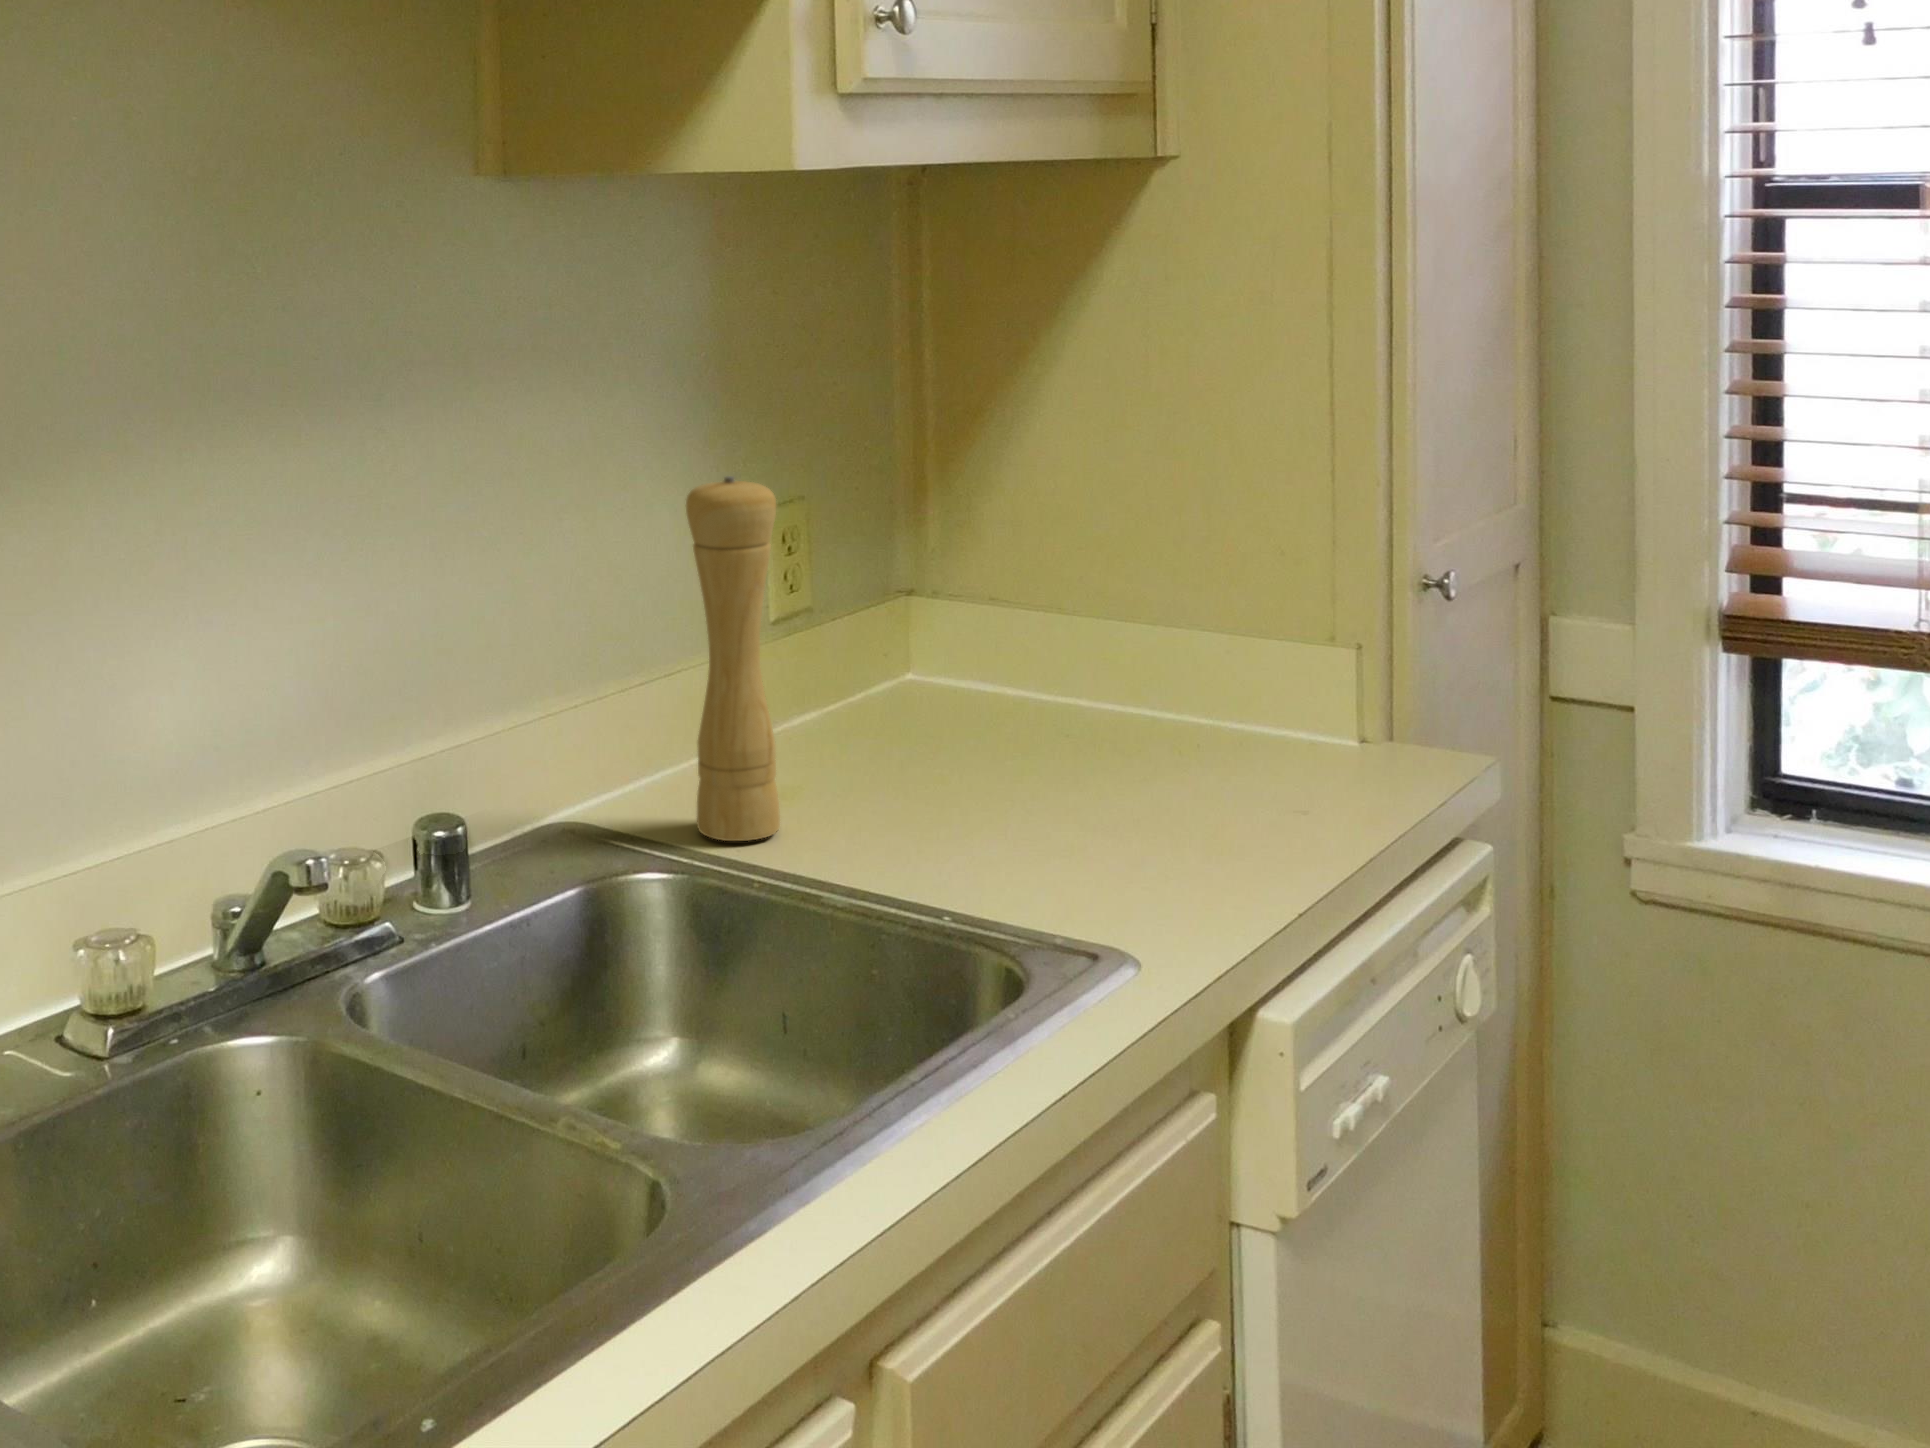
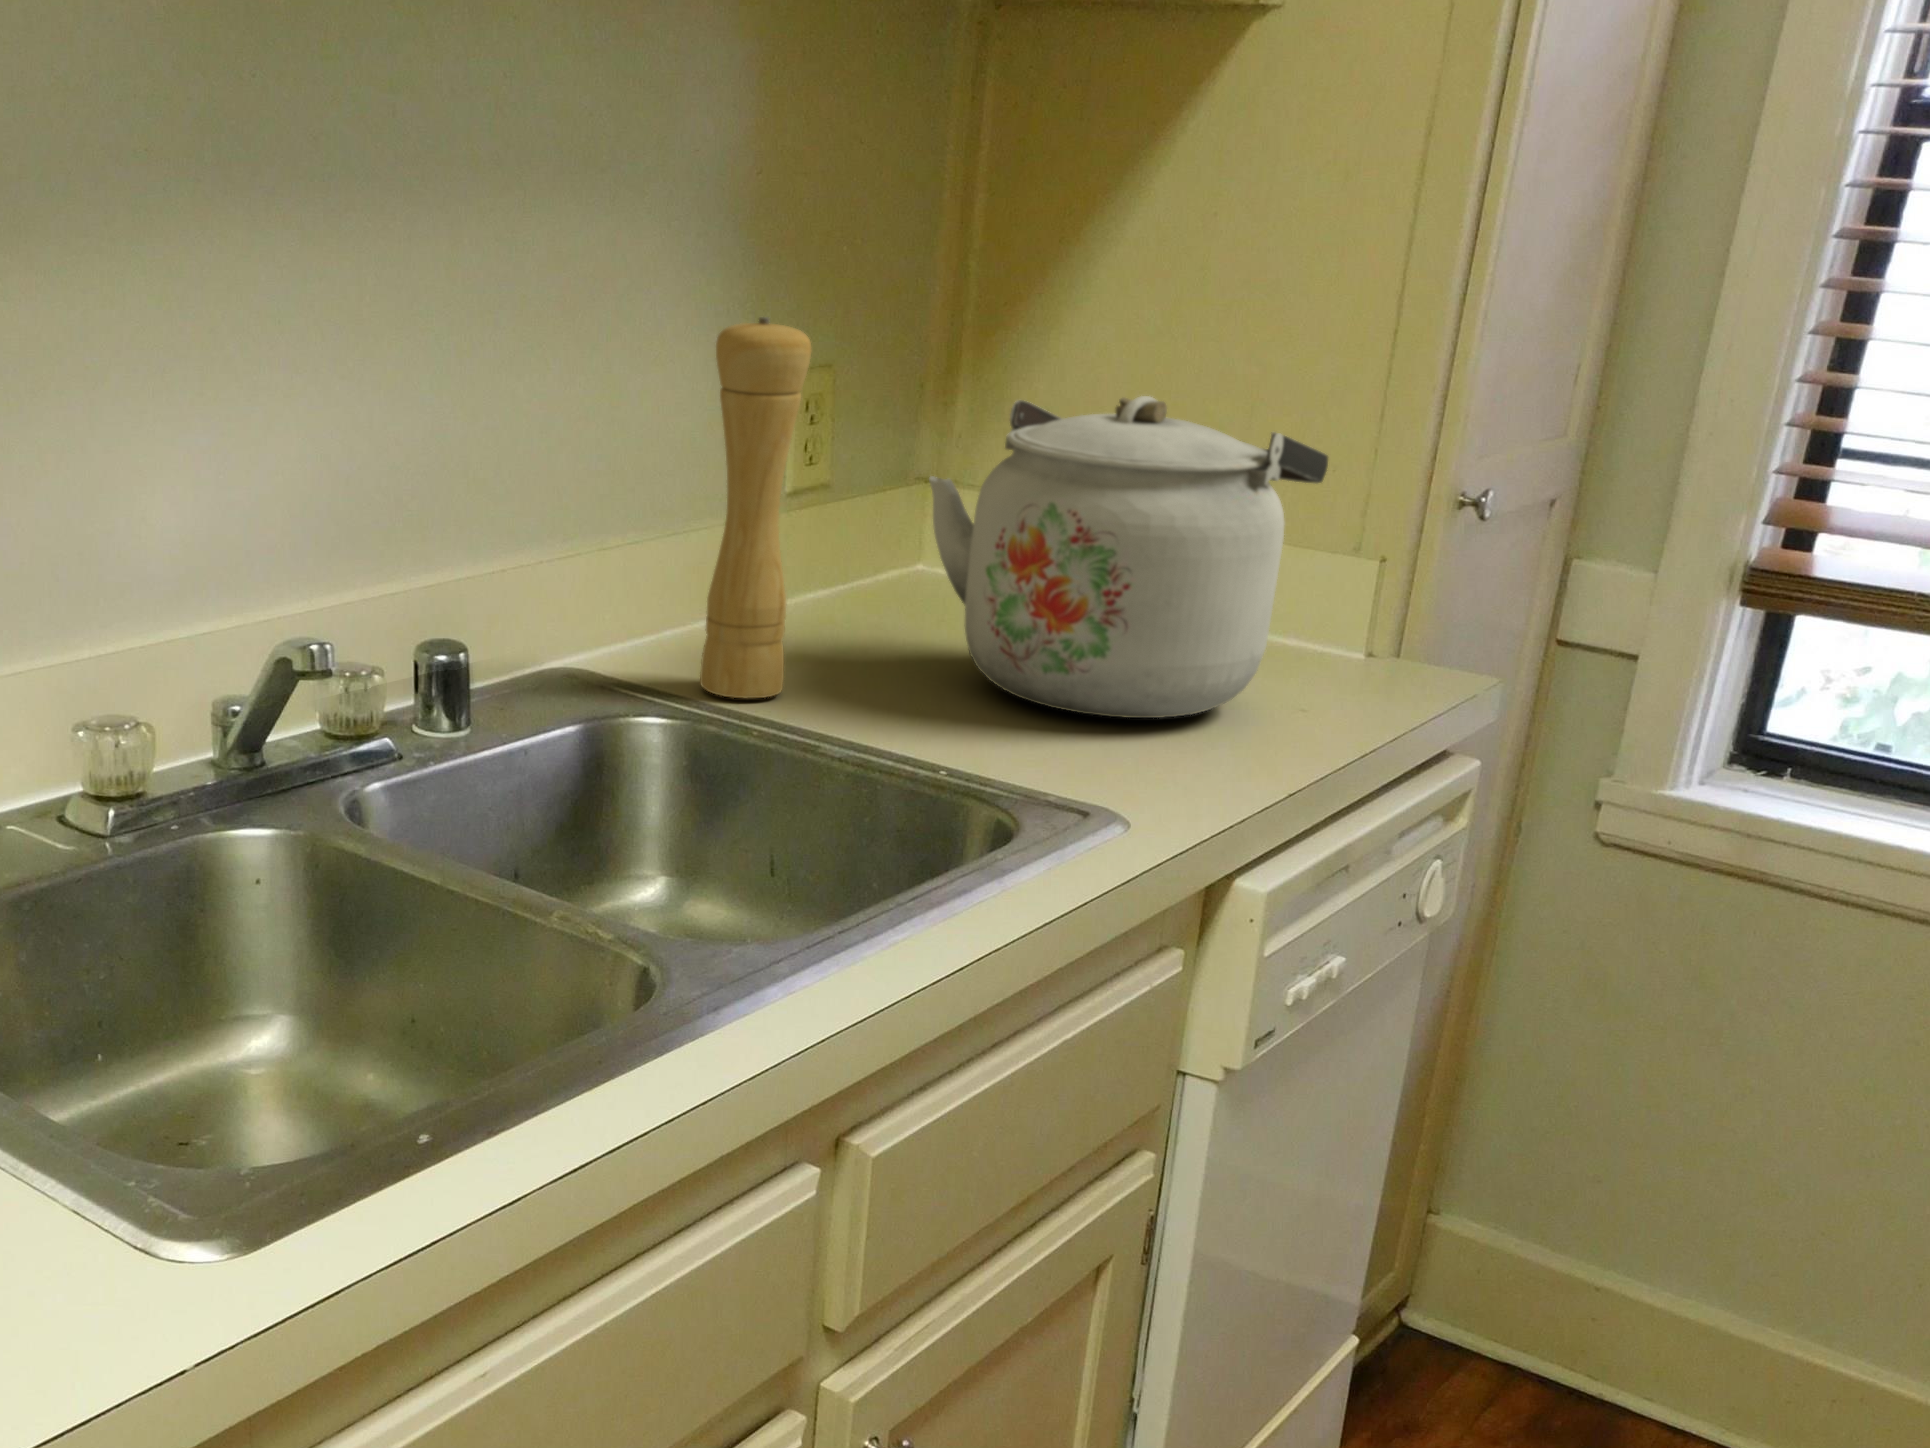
kettle: none [903,518,1285,833] -> present [929,396,1328,718]

